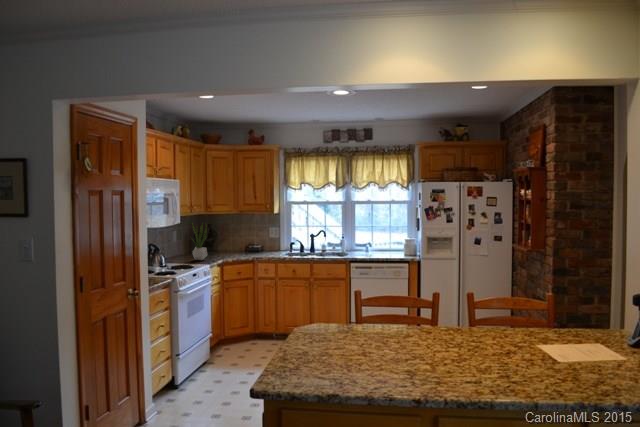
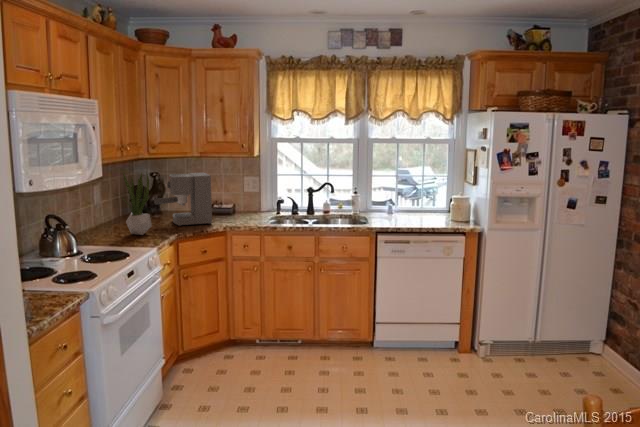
coffee maker: none [210,224,245,257] -> present [154,173,212,226]

